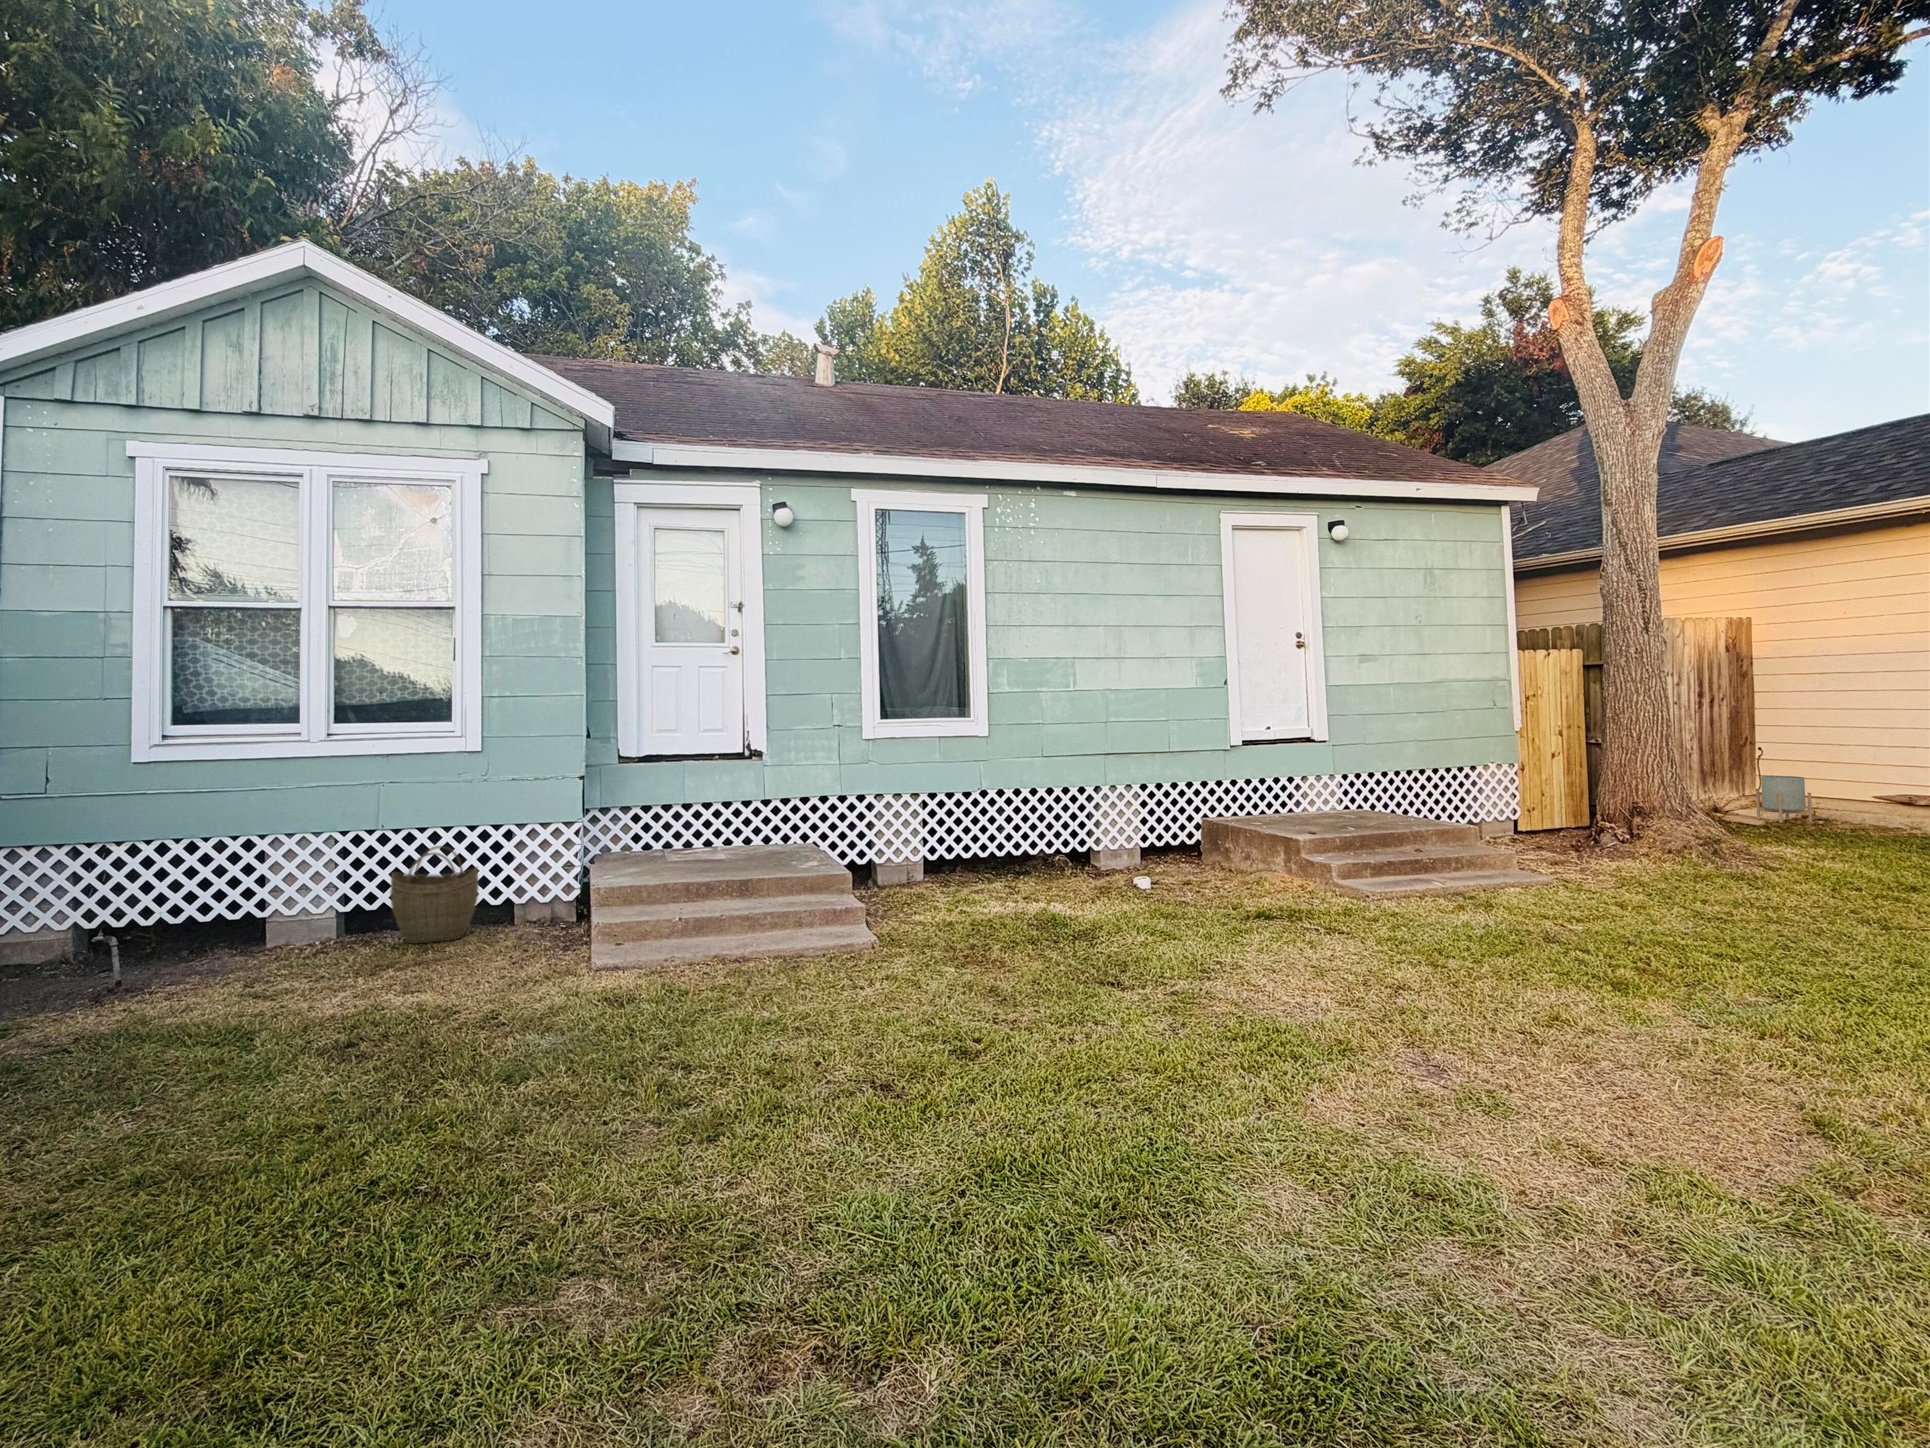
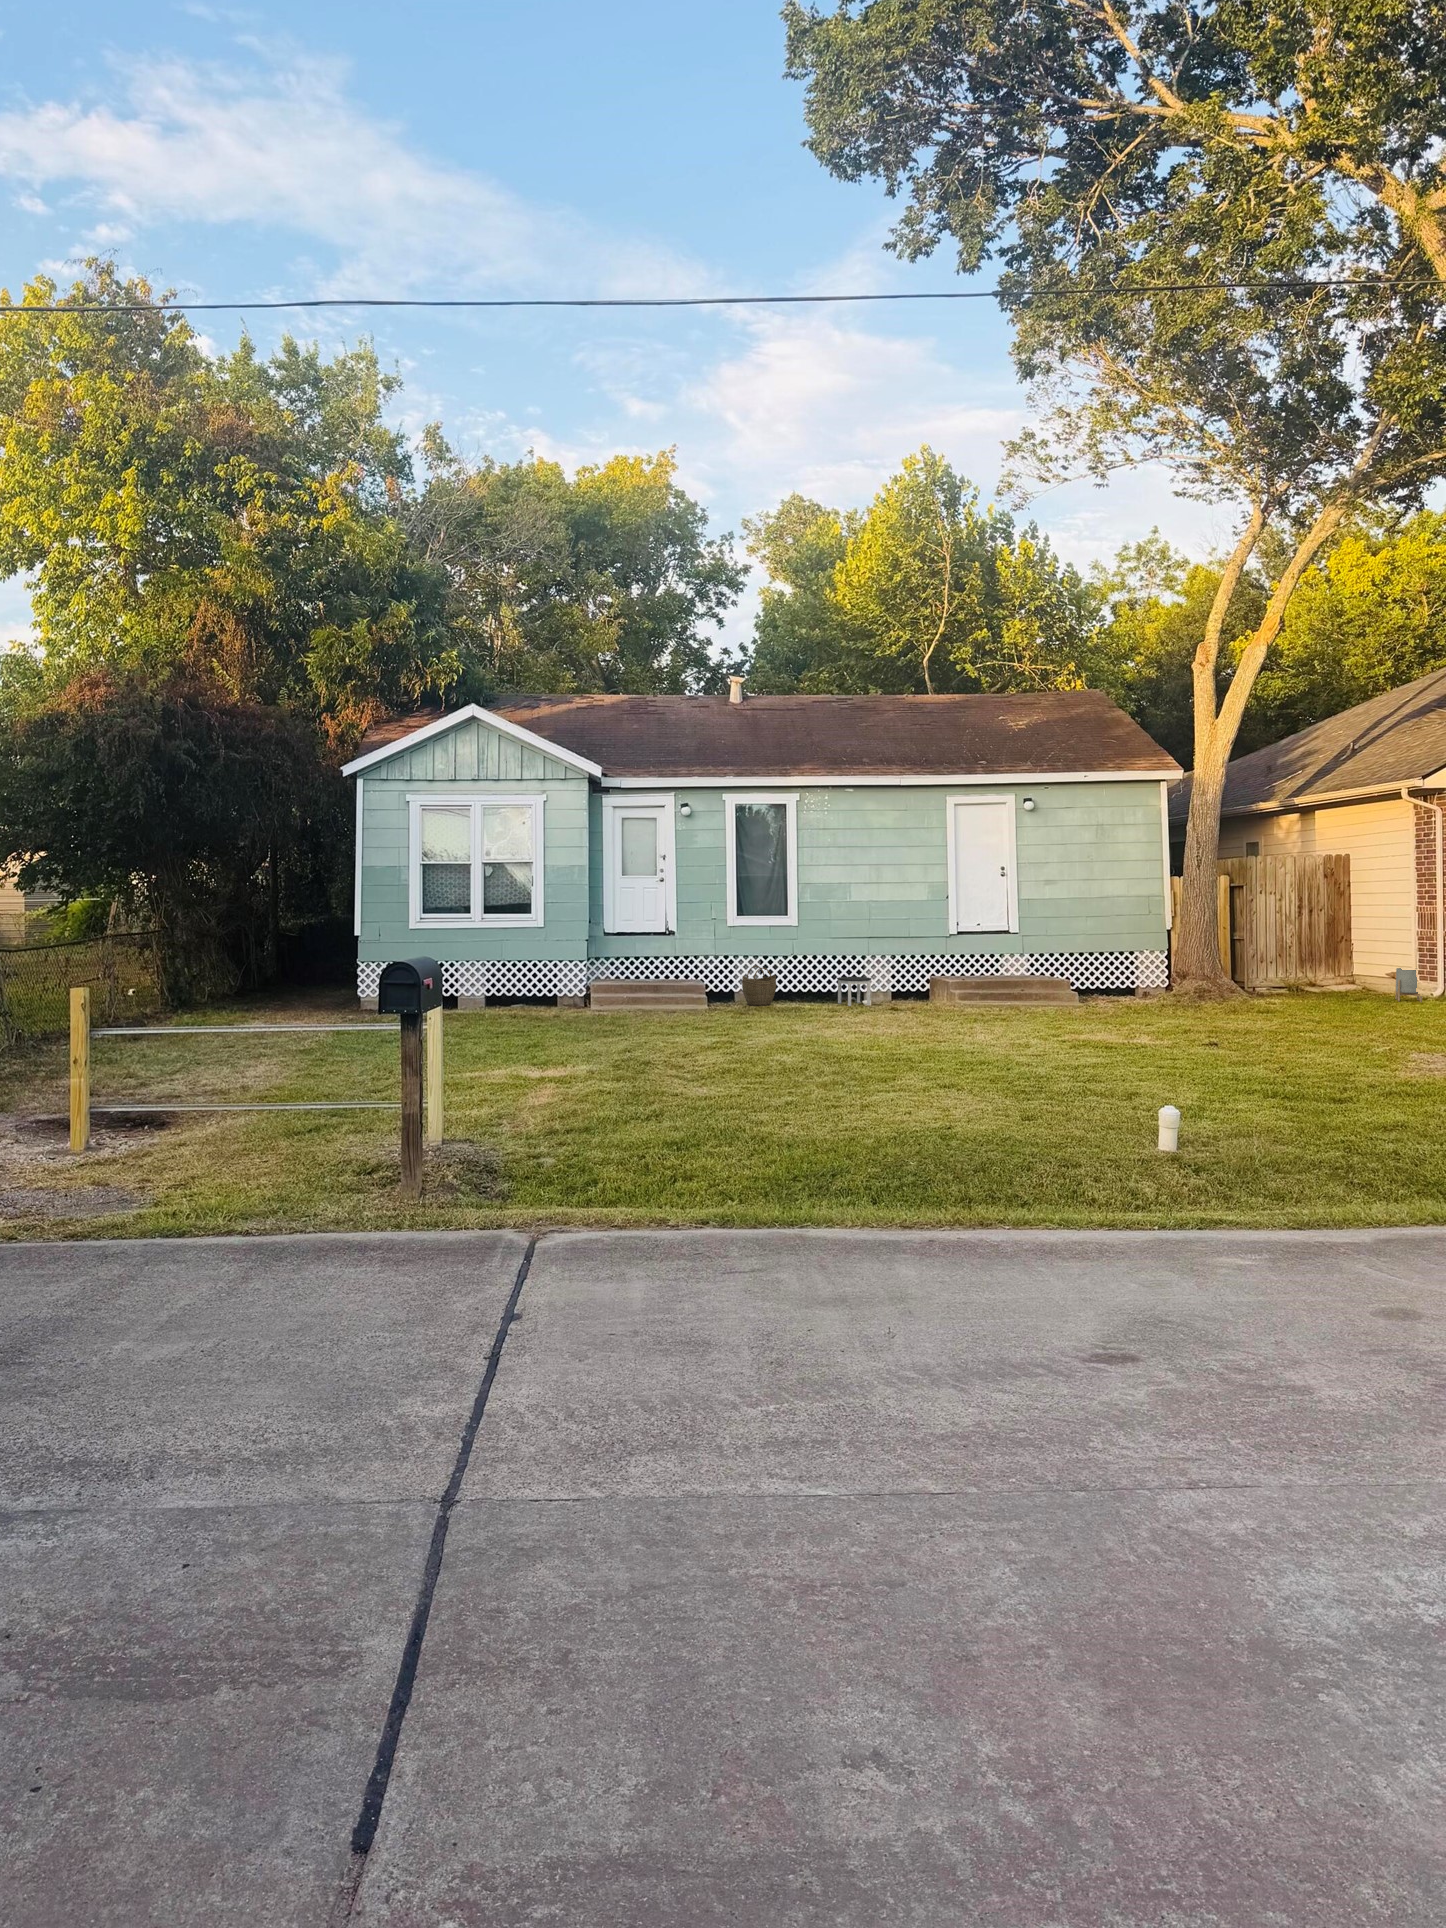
round table: none [1061,824,1124,881] -> present [837,977,871,1006]
woven basket: present [391,846,479,943] -> present [742,966,776,1006]

